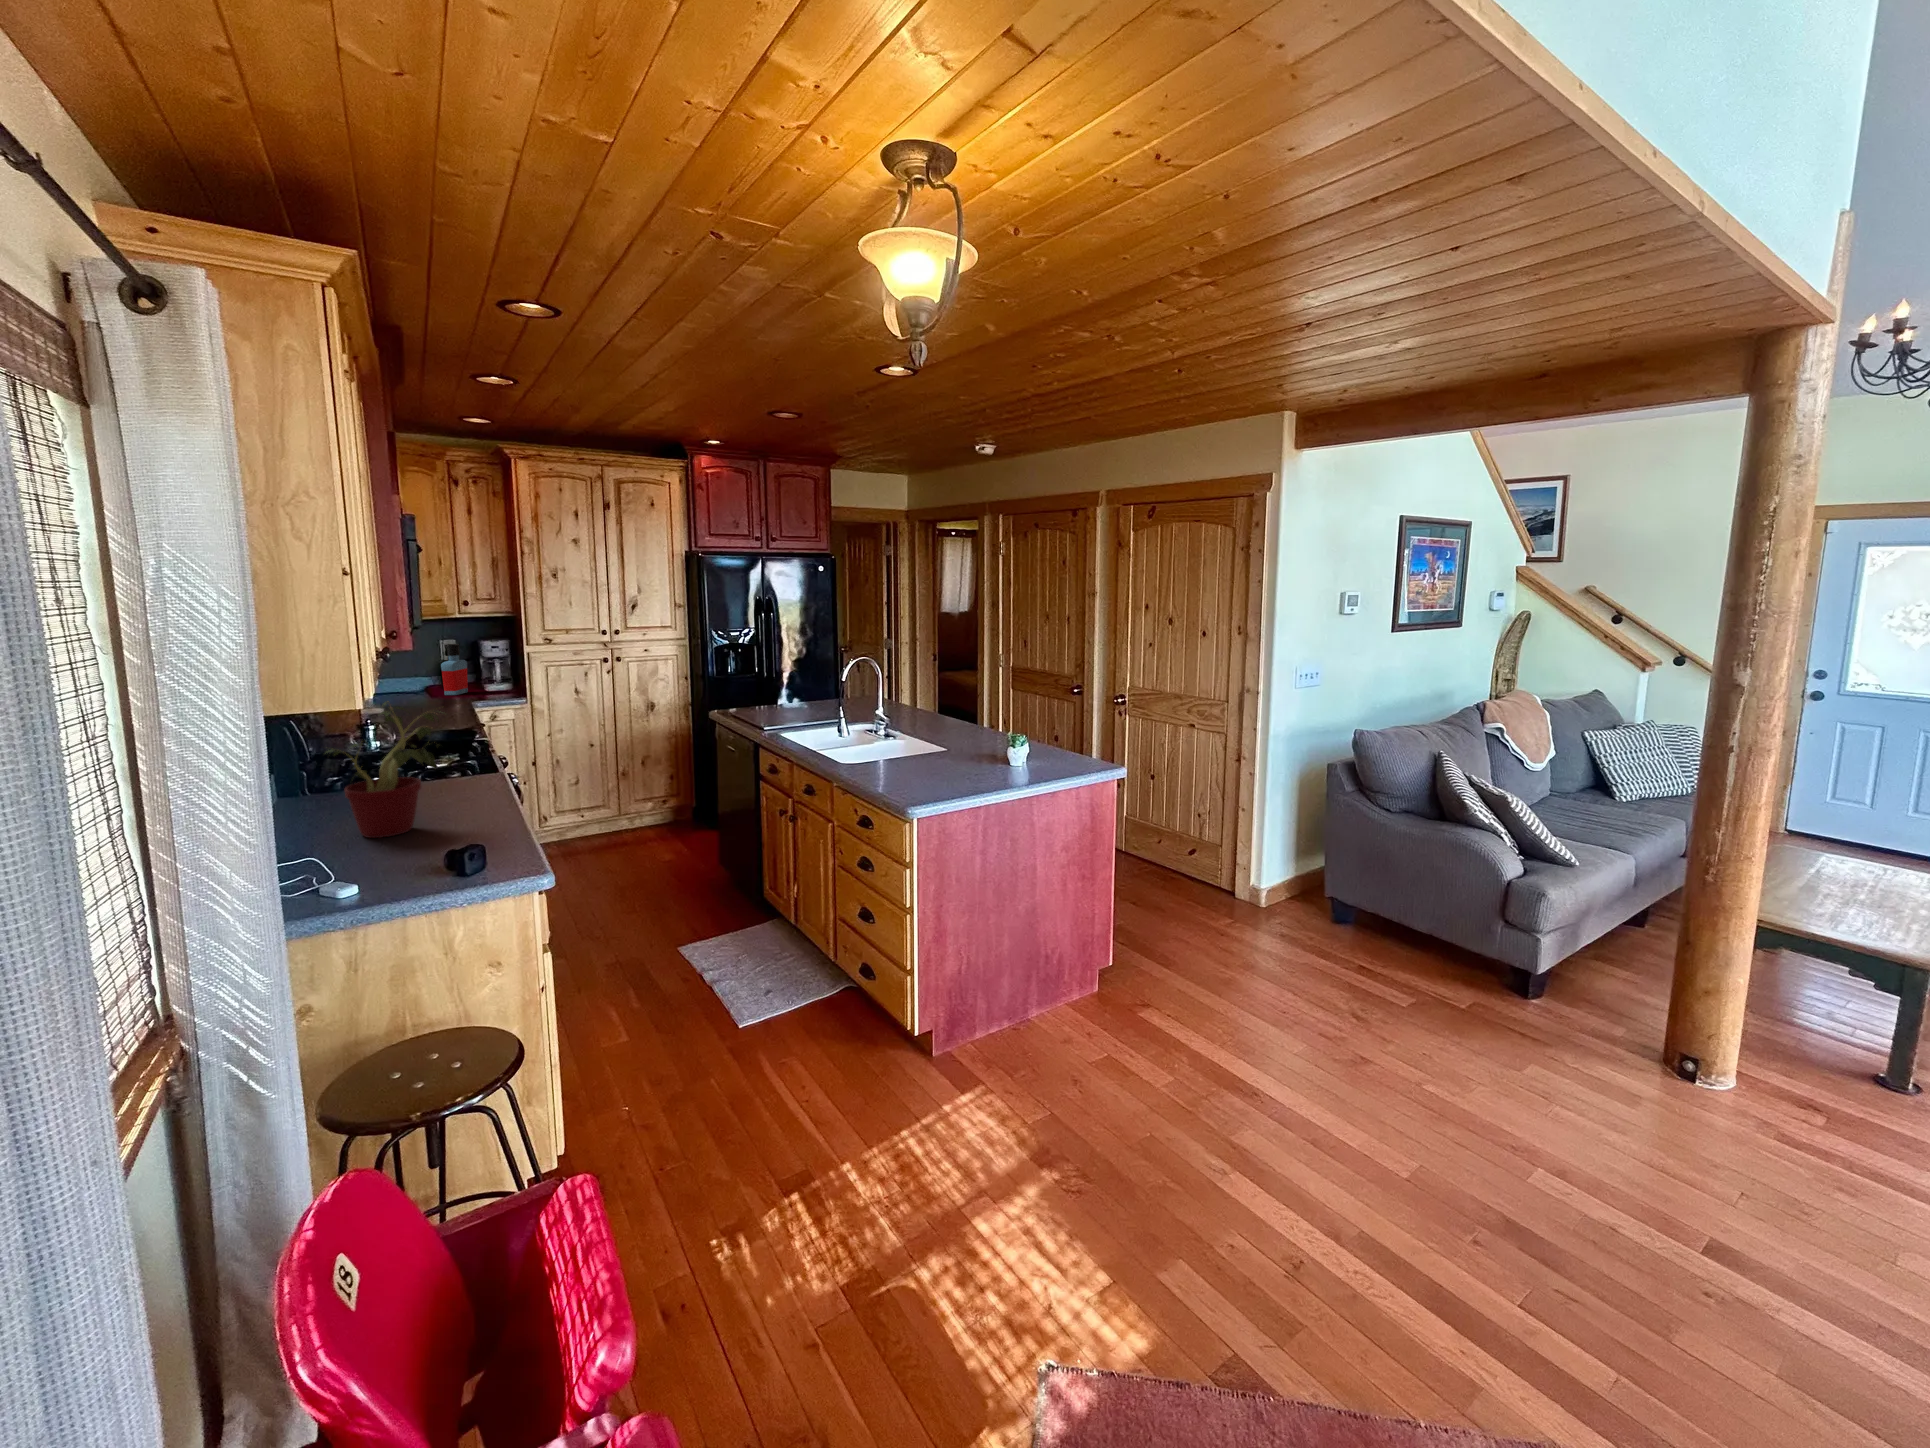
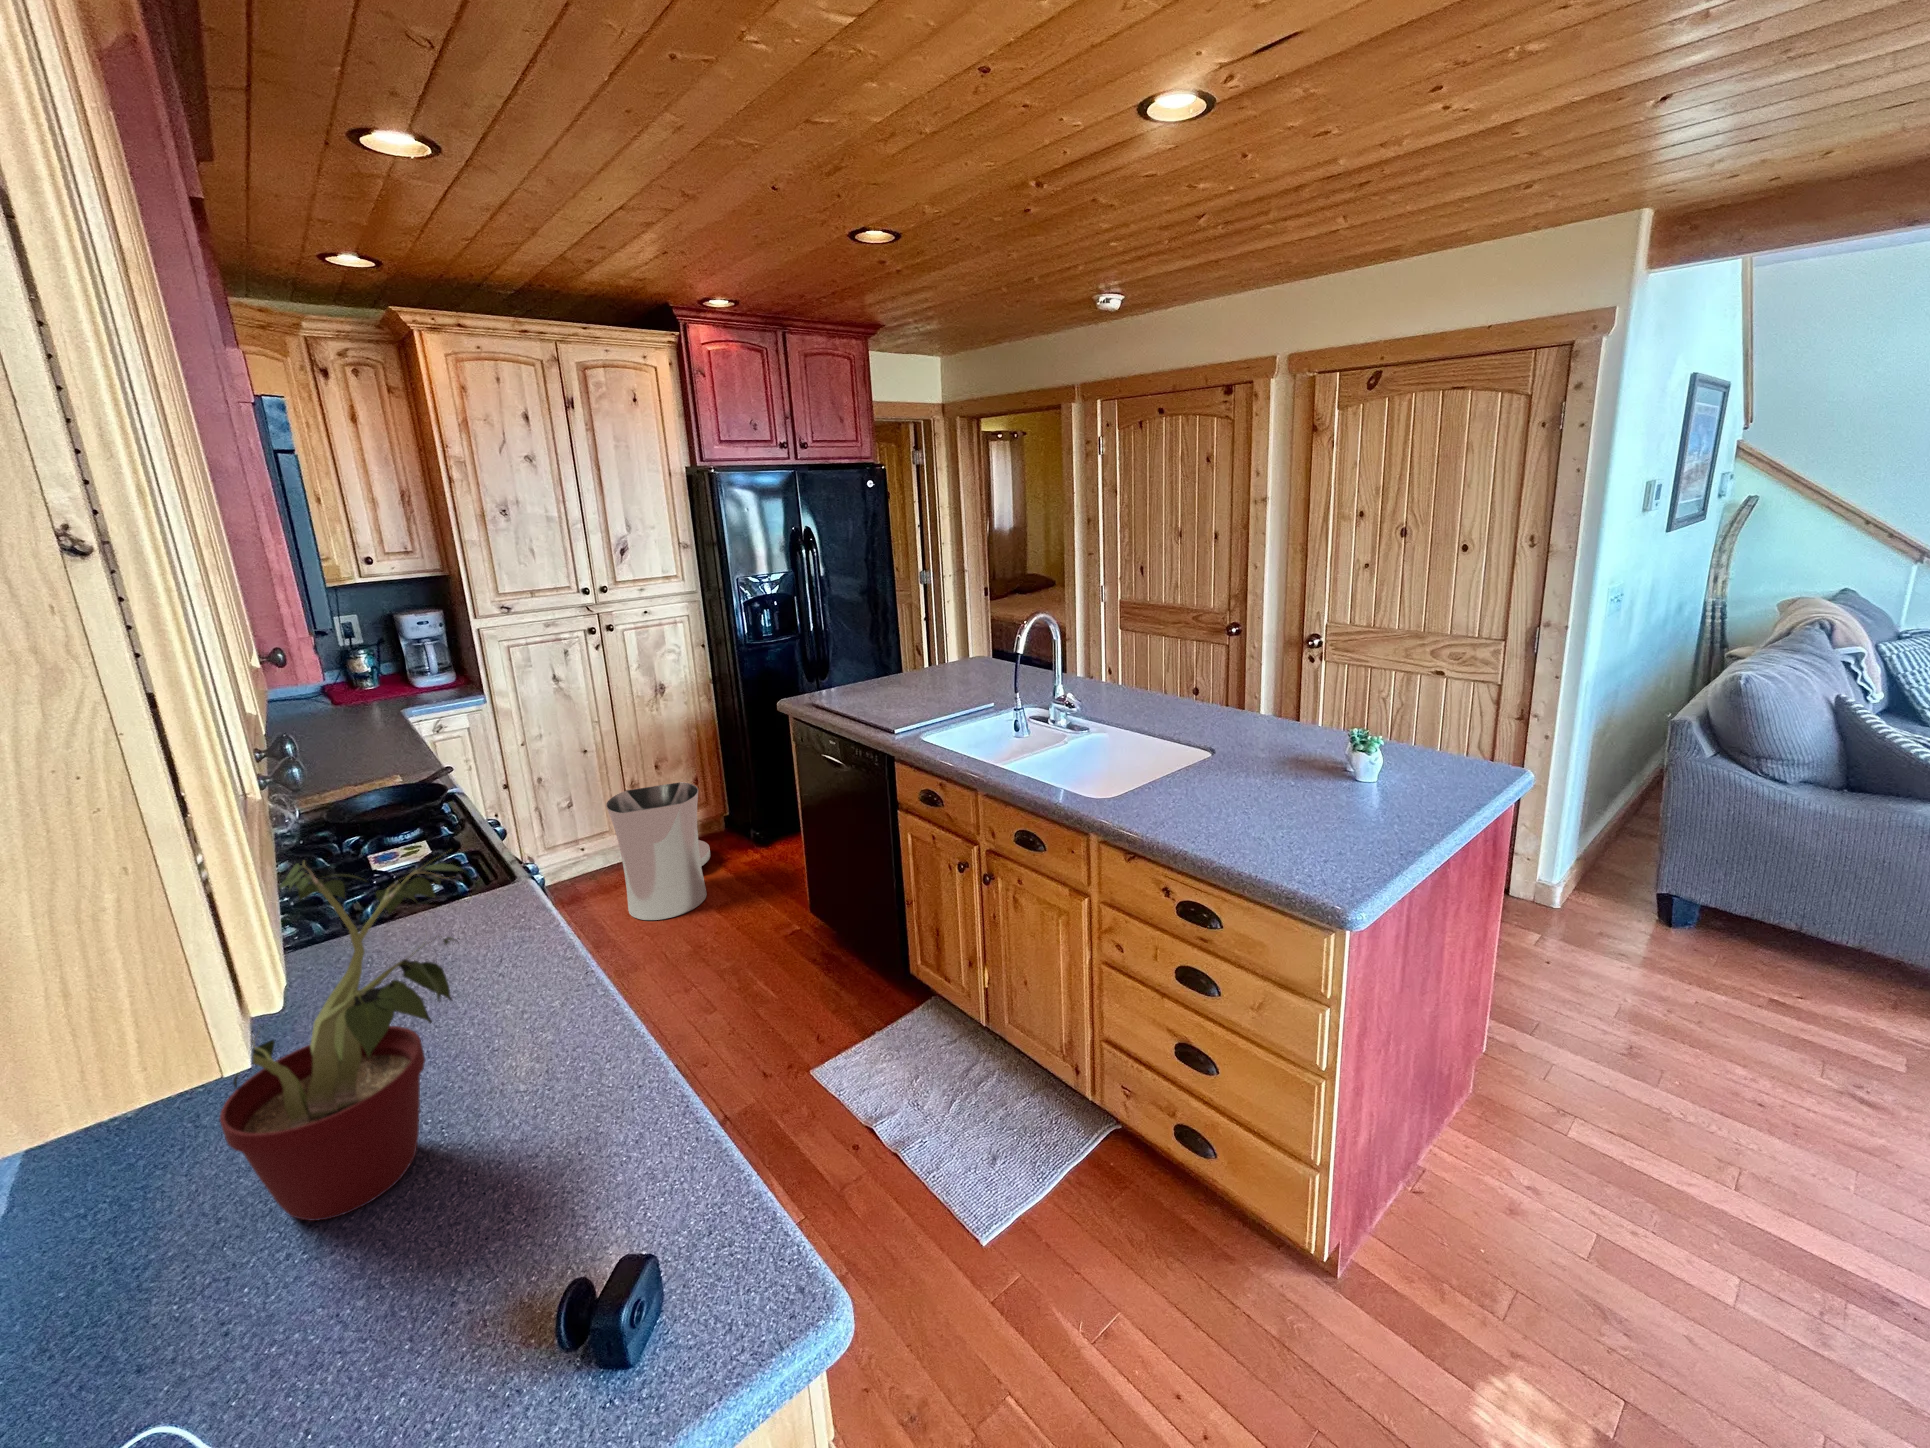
bottle: present [441,644,468,695] -> none [343,622,390,700]
trash can: none [594,771,672,865] -> present [606,782,711,920]

